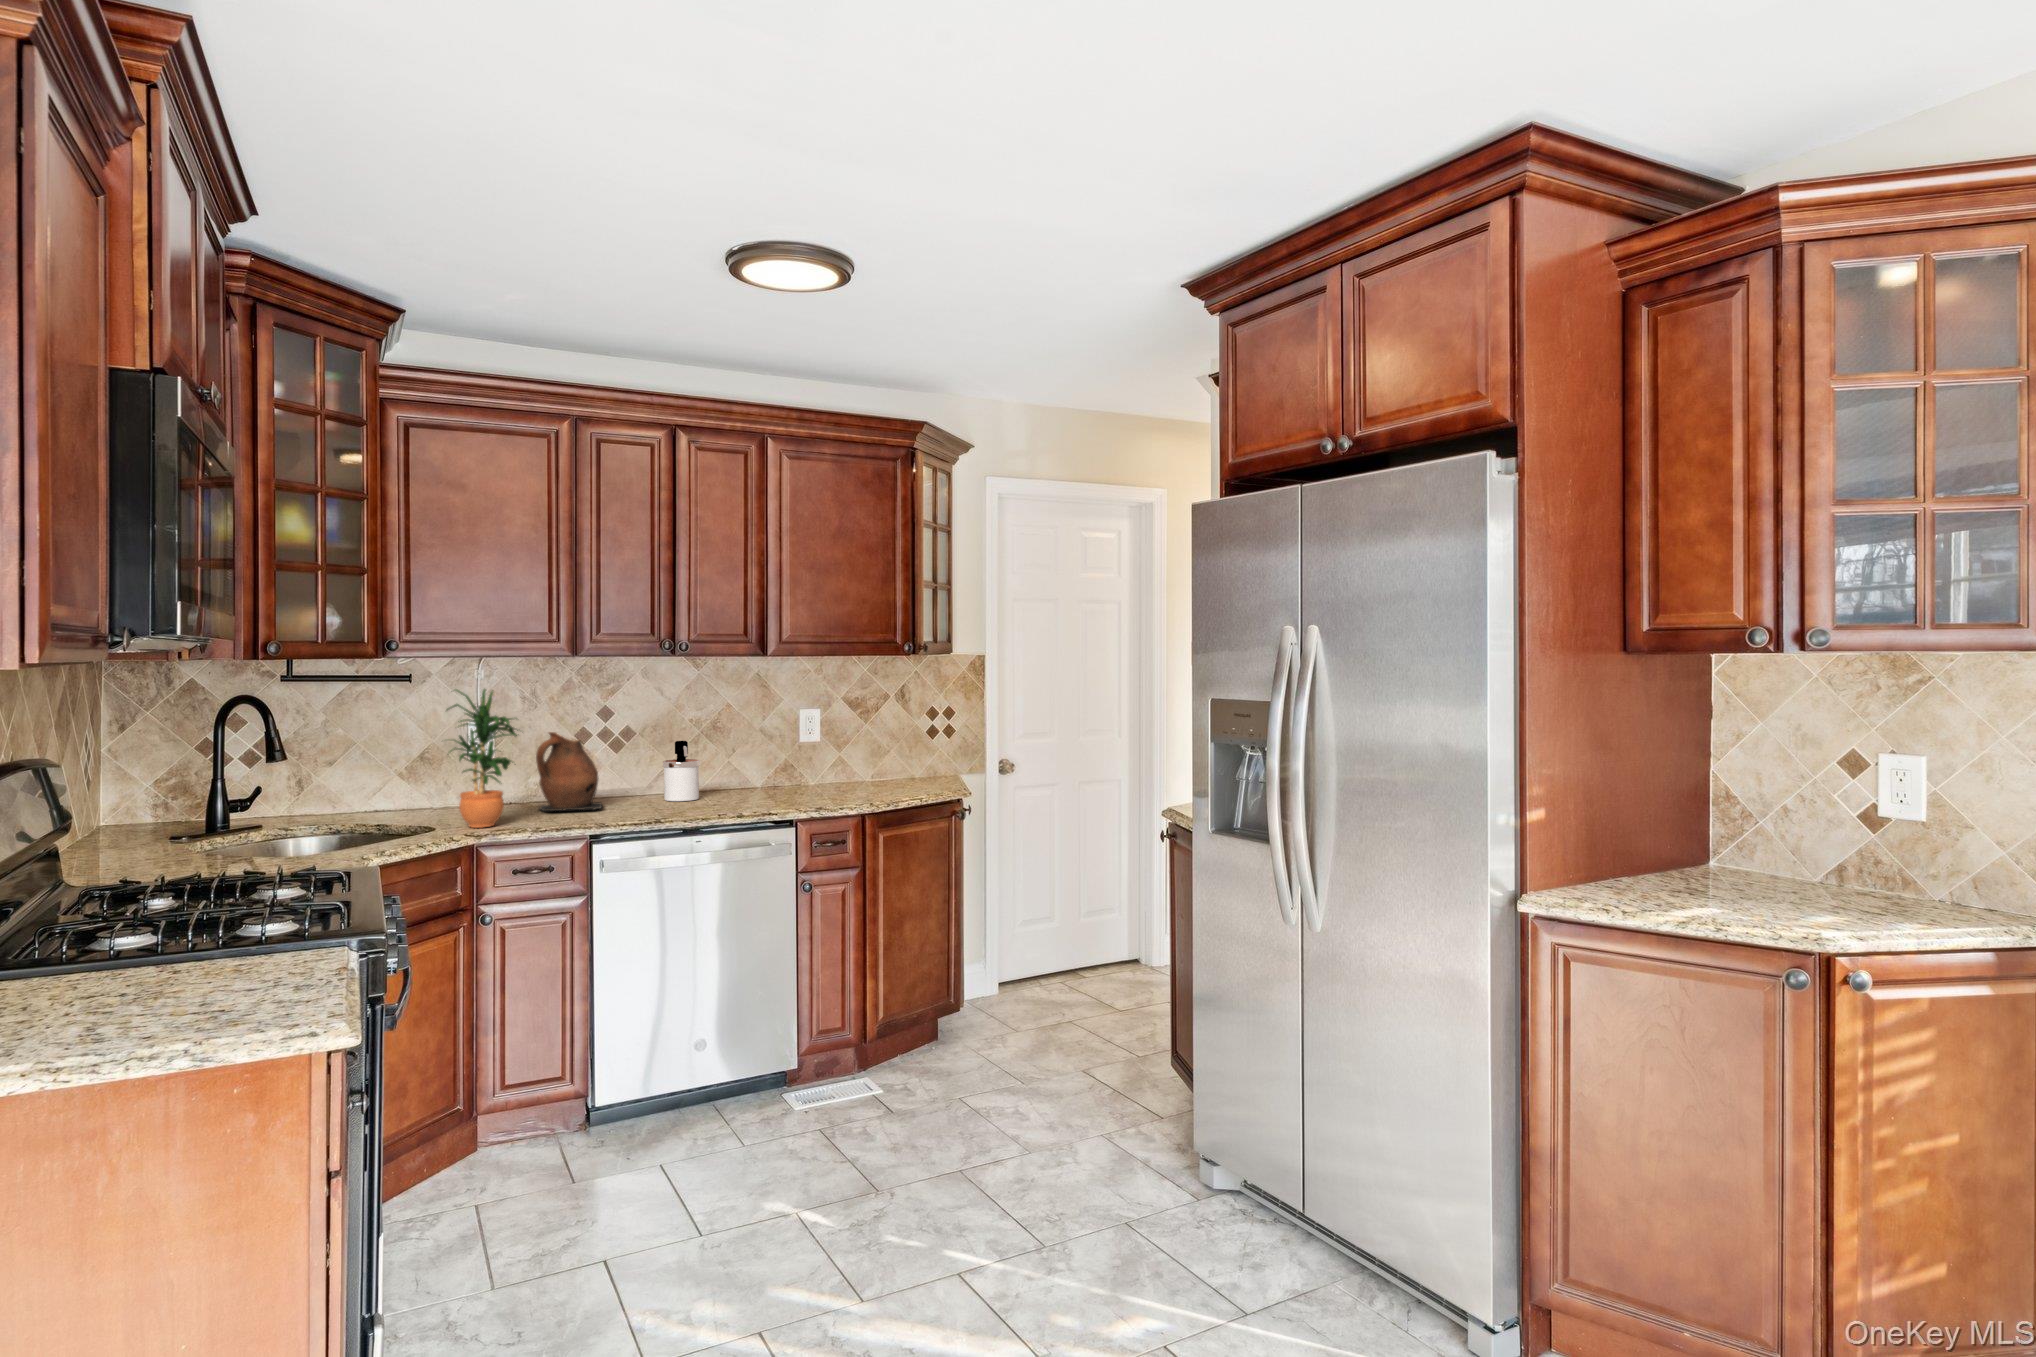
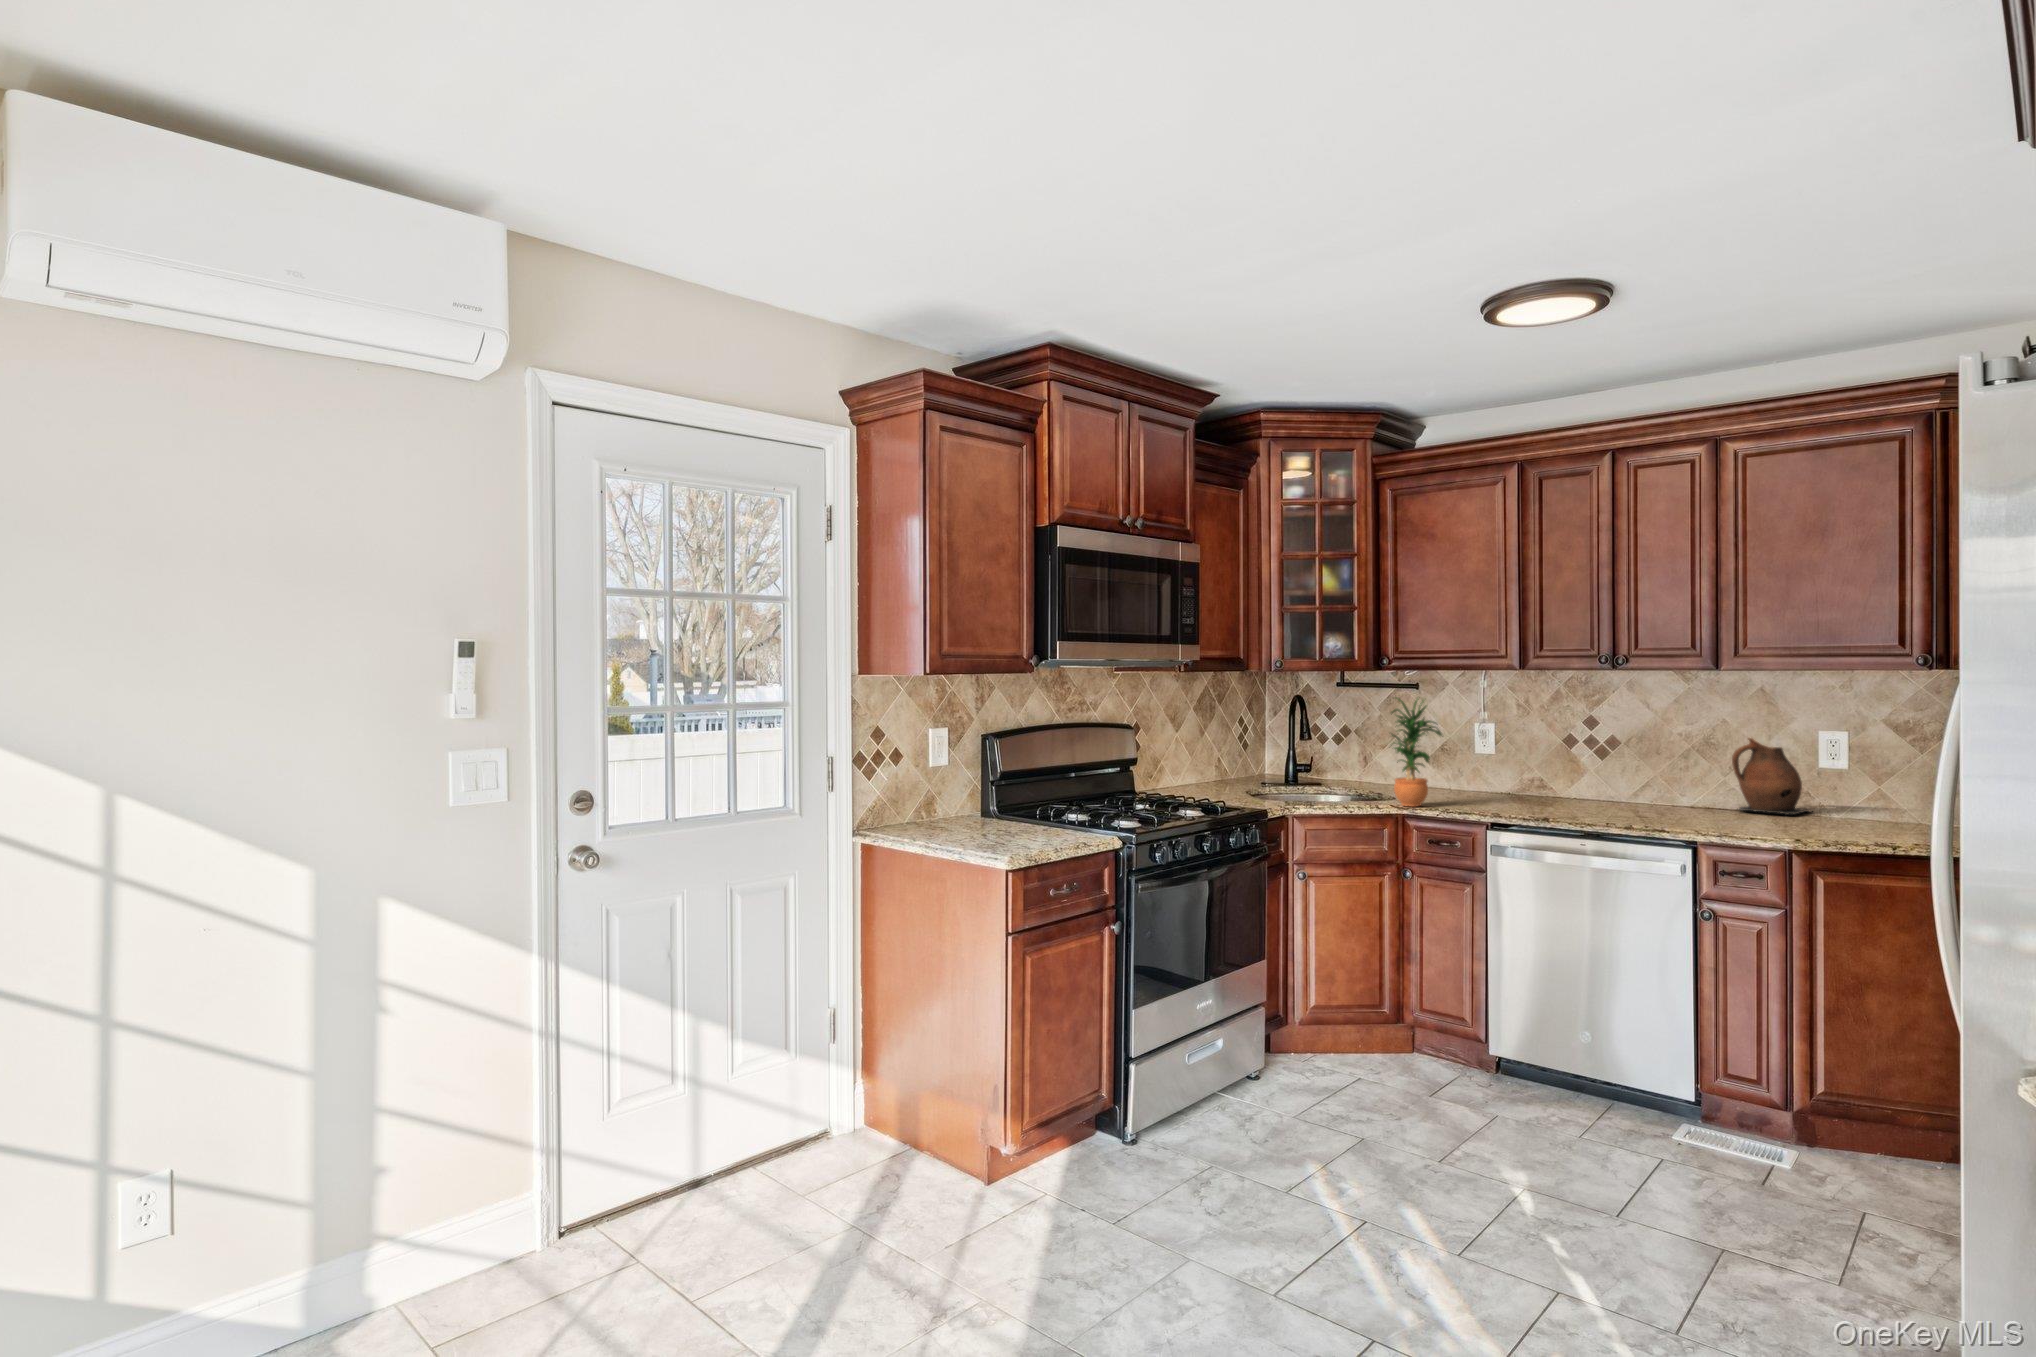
ceramic pitcher: present [536,732,602,811] -> present [1732,738,1809,815]
soap dispenser: present [663,741,700,801] -> none [1613,752,1653,811]

